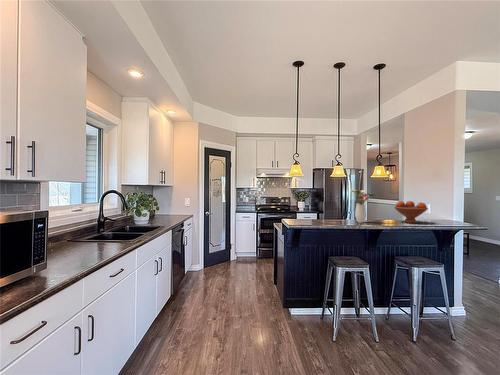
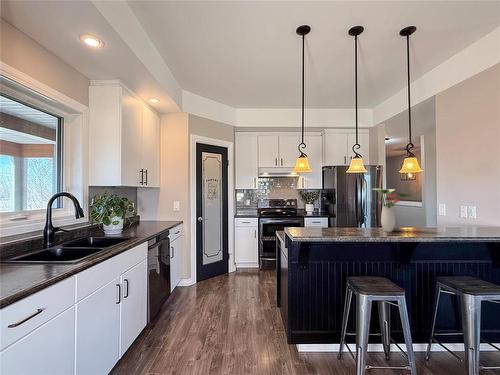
fruit bowl: present [394,201,428,223] -> none [432,202,481,232]

